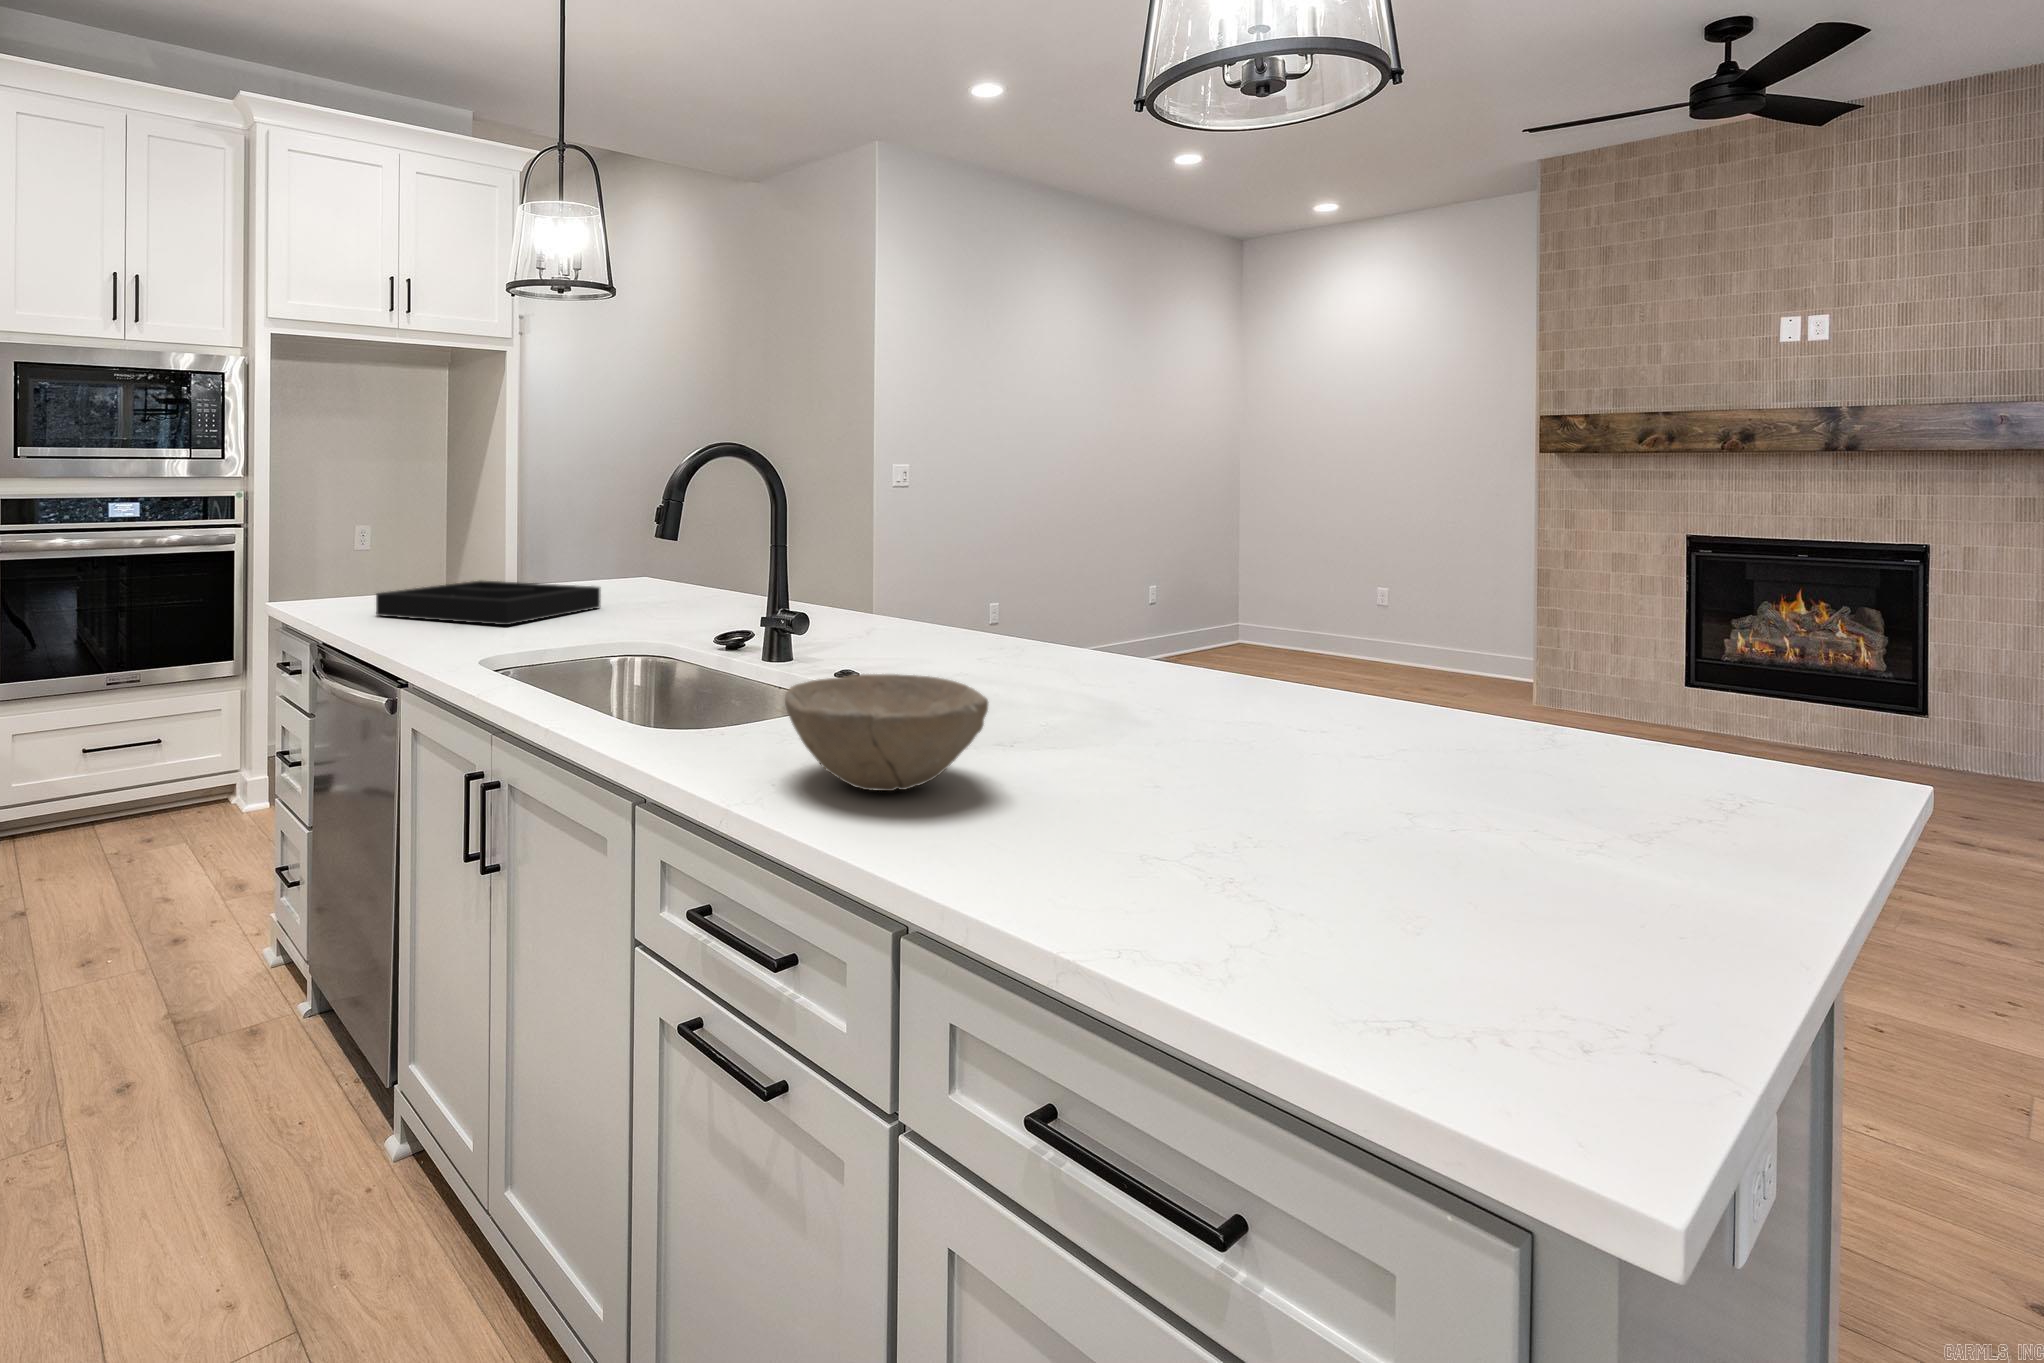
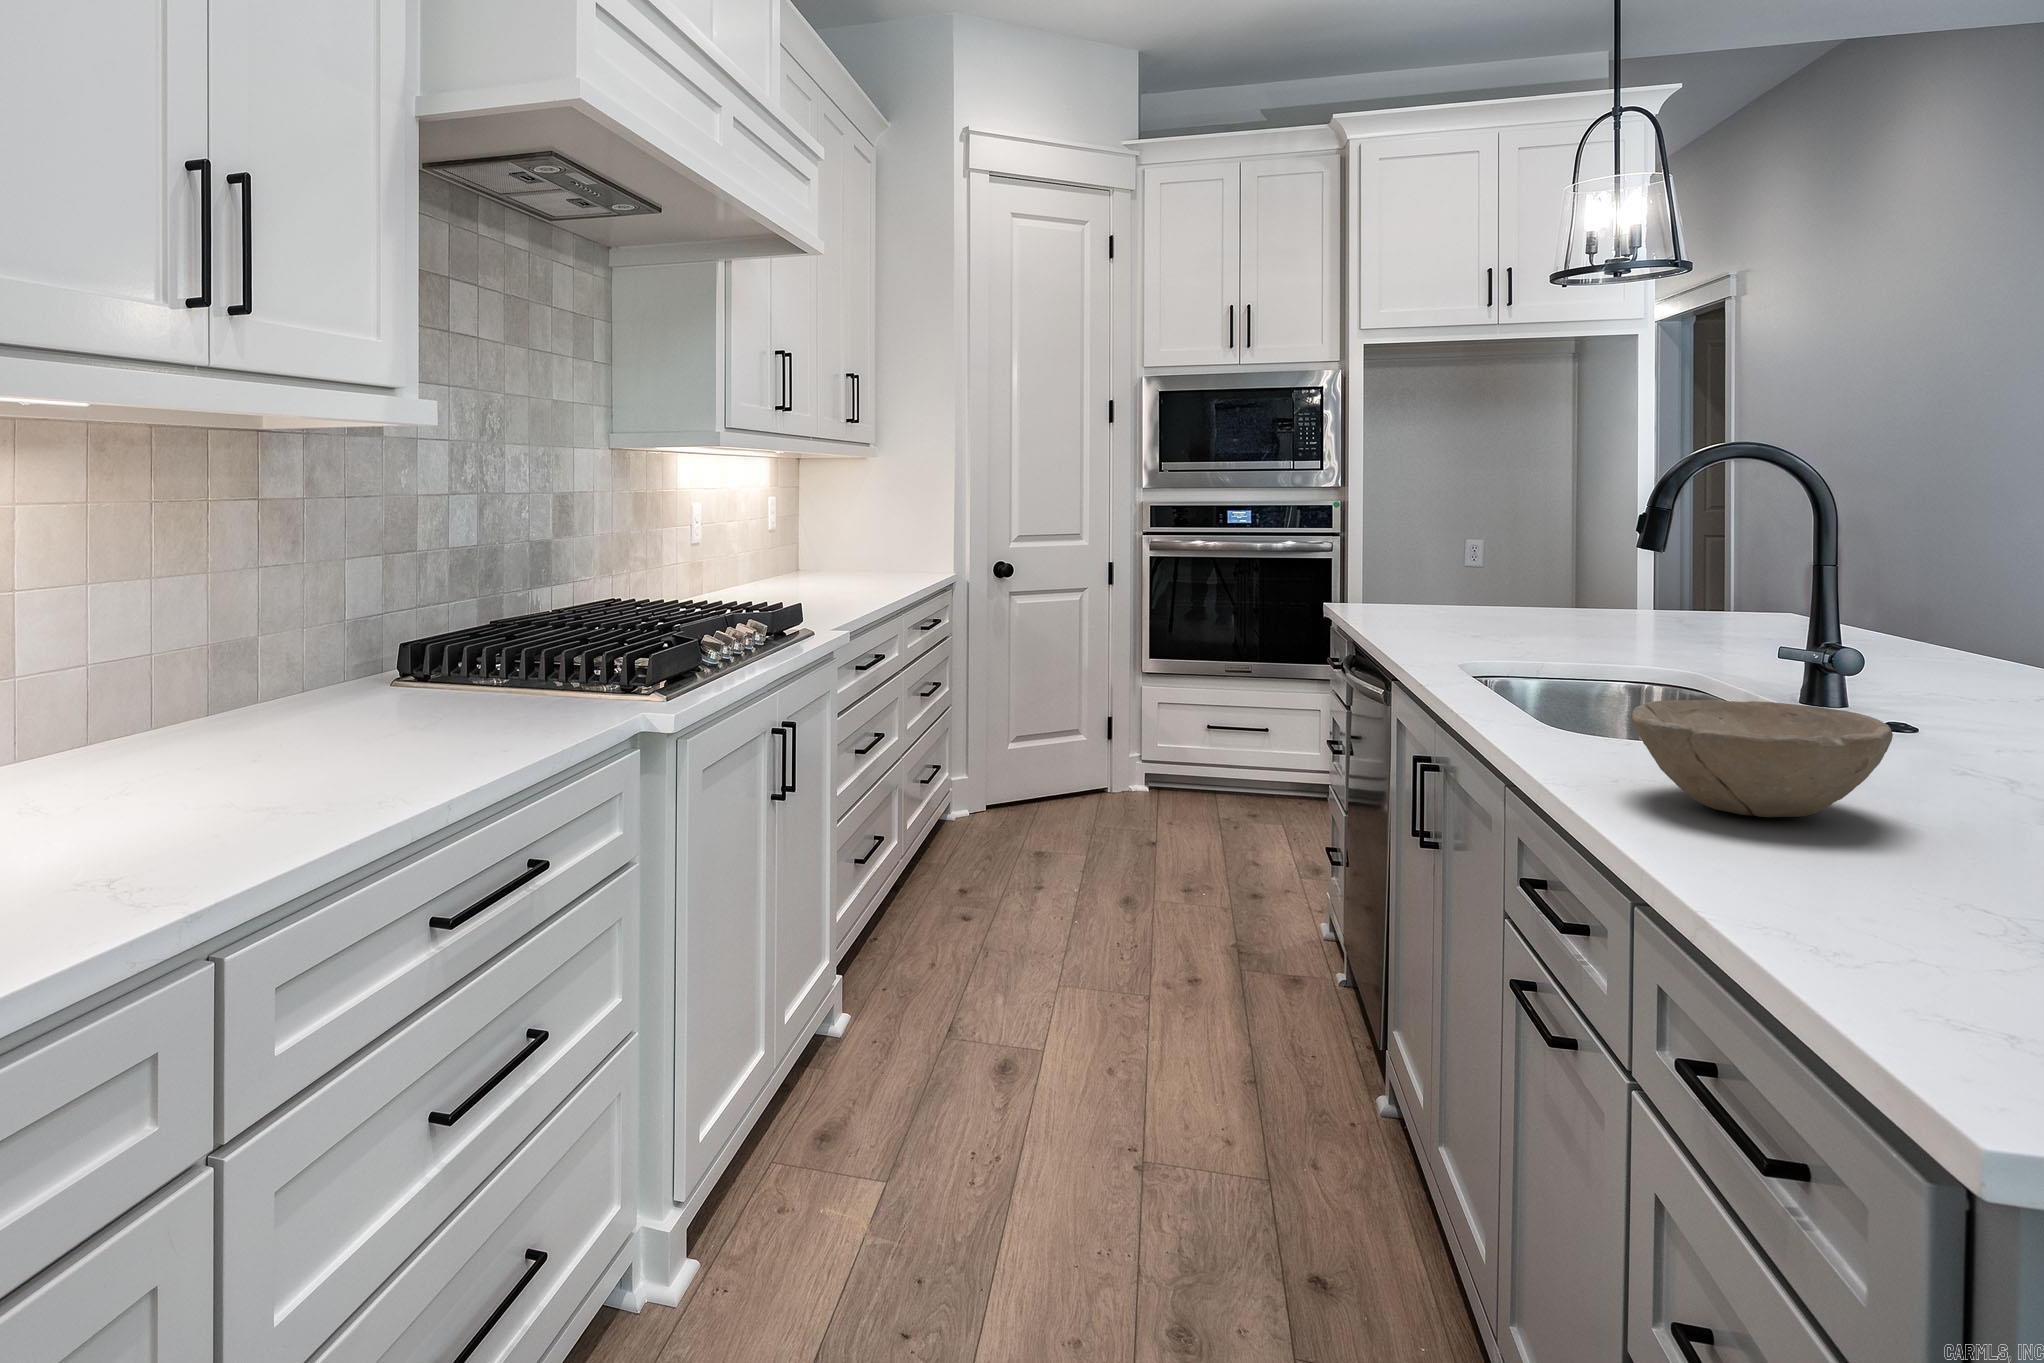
decorative tray: present [376,581,601,625] -> none [1413,591,1679,637]

